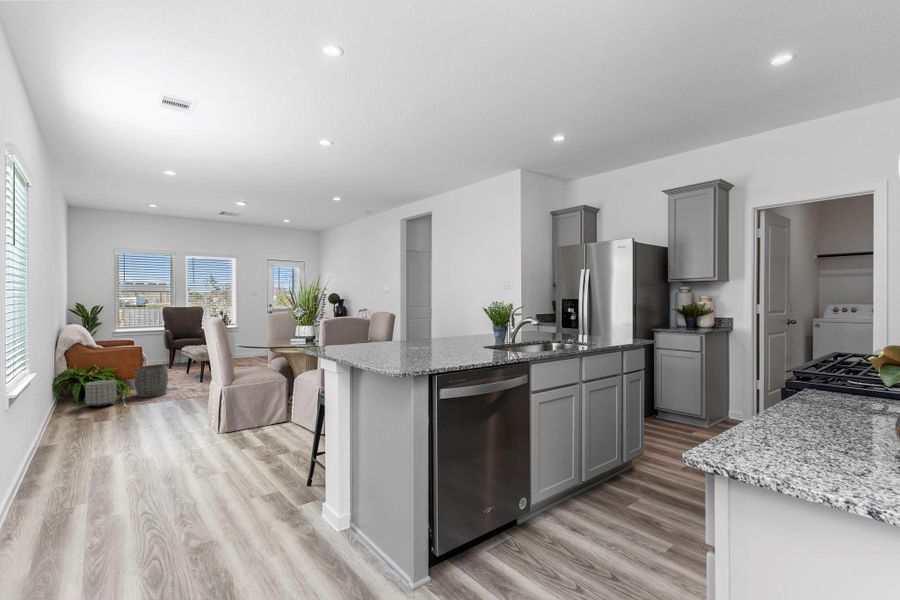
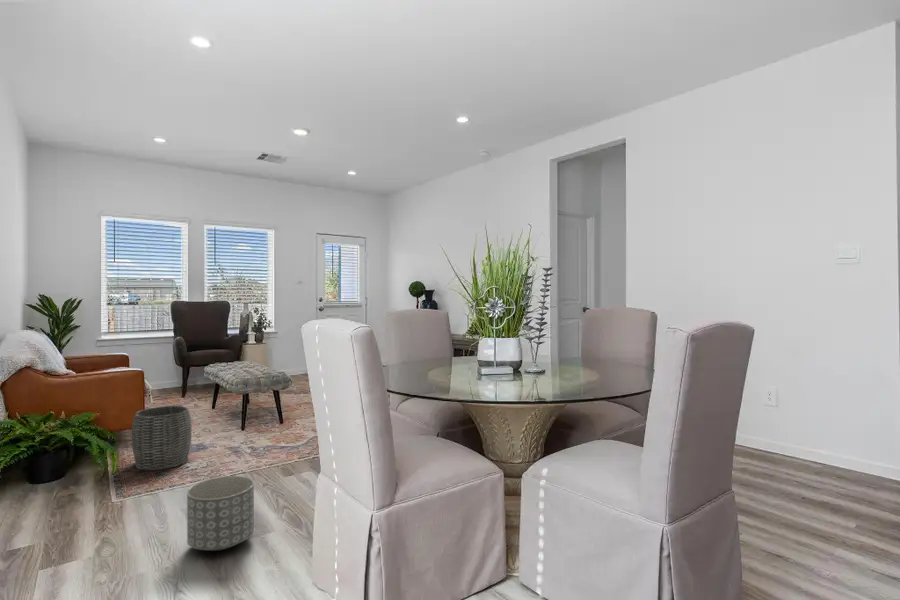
planter: present [86,380,117,407] -> present [187,476,254,551]

